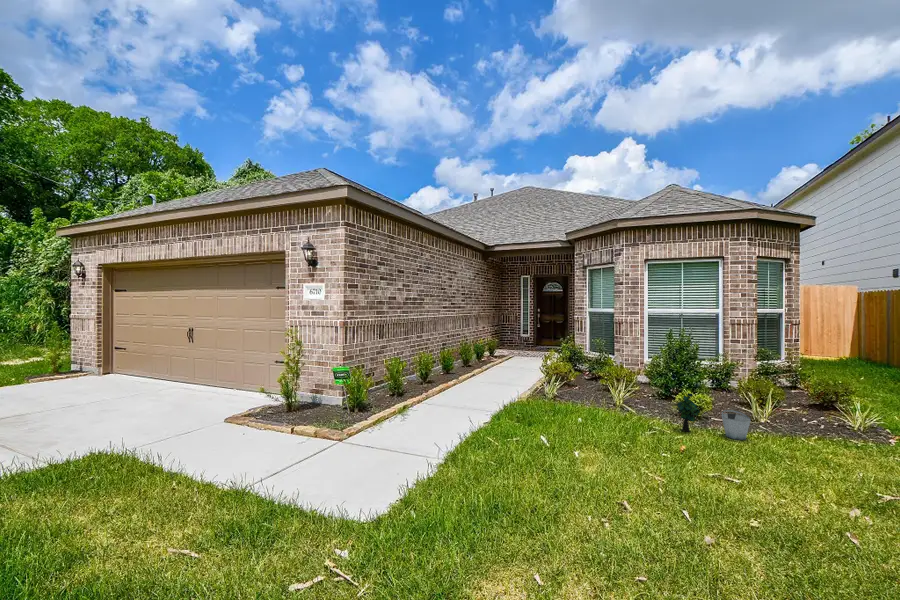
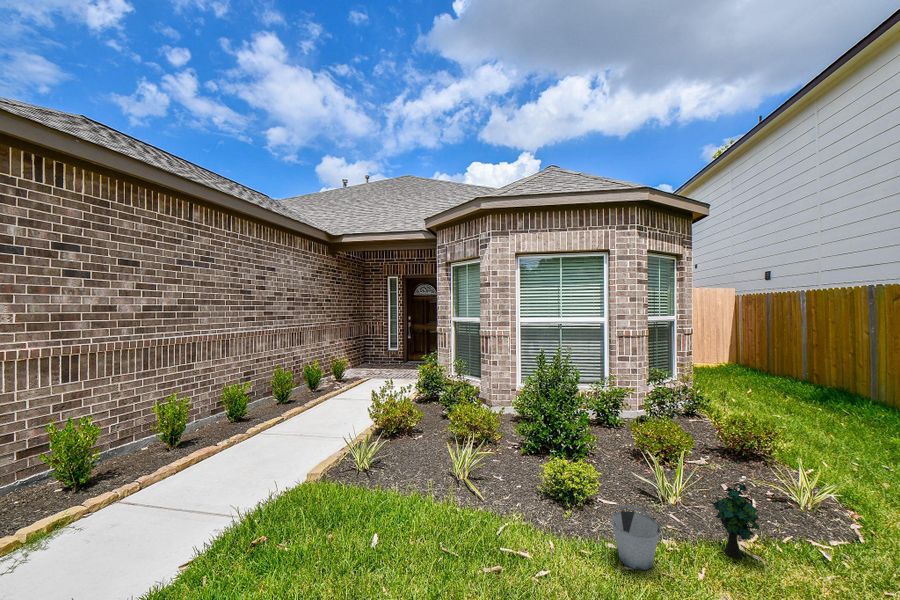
decorative plant: present [675,393,700,432] -> present [708,483,760,558]

